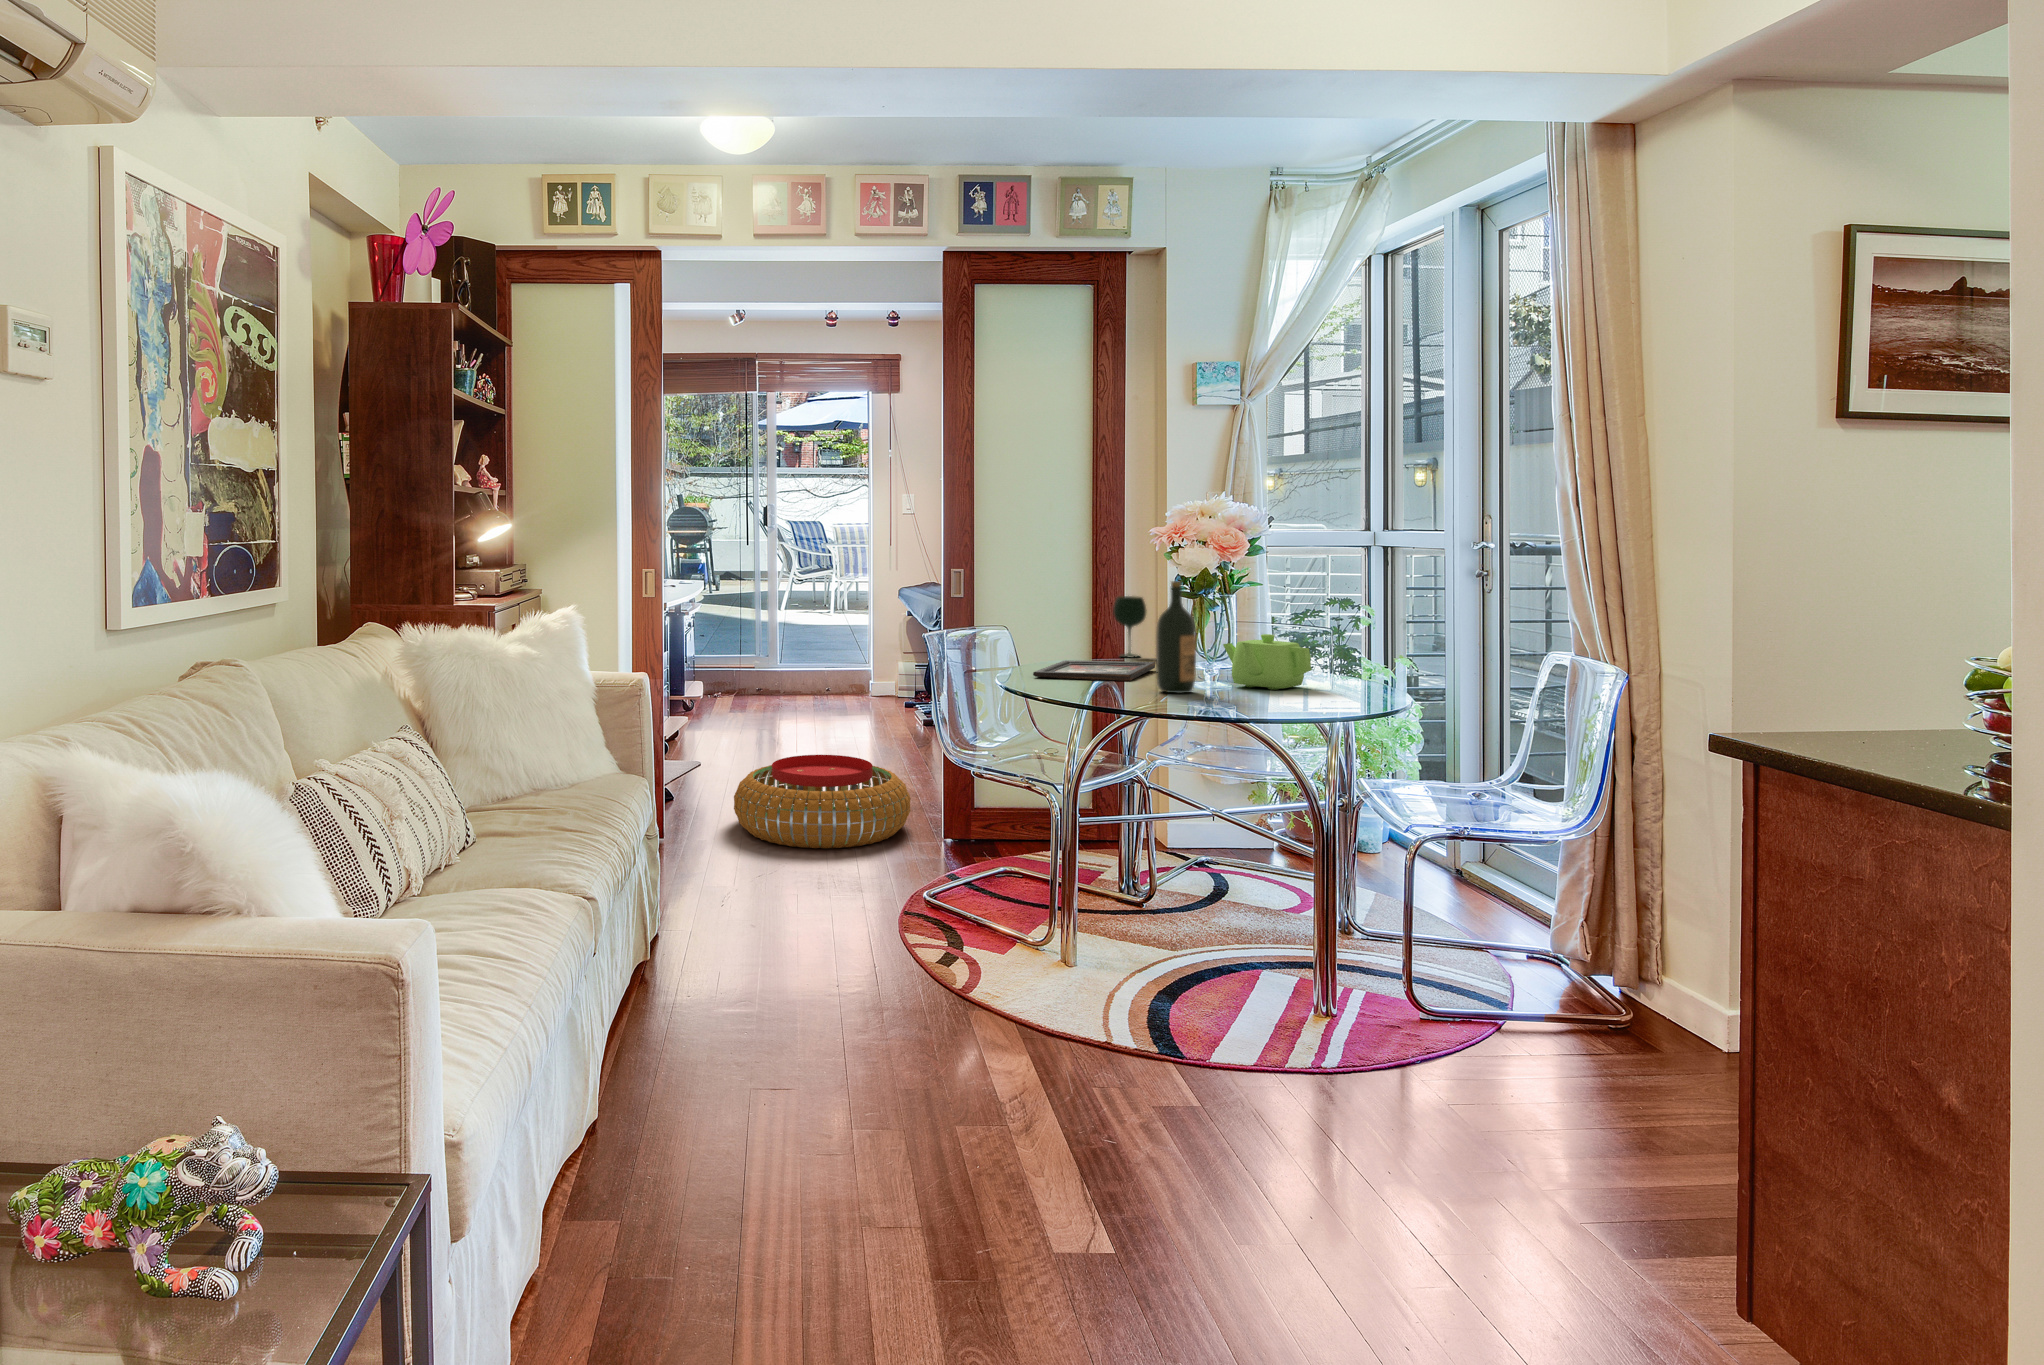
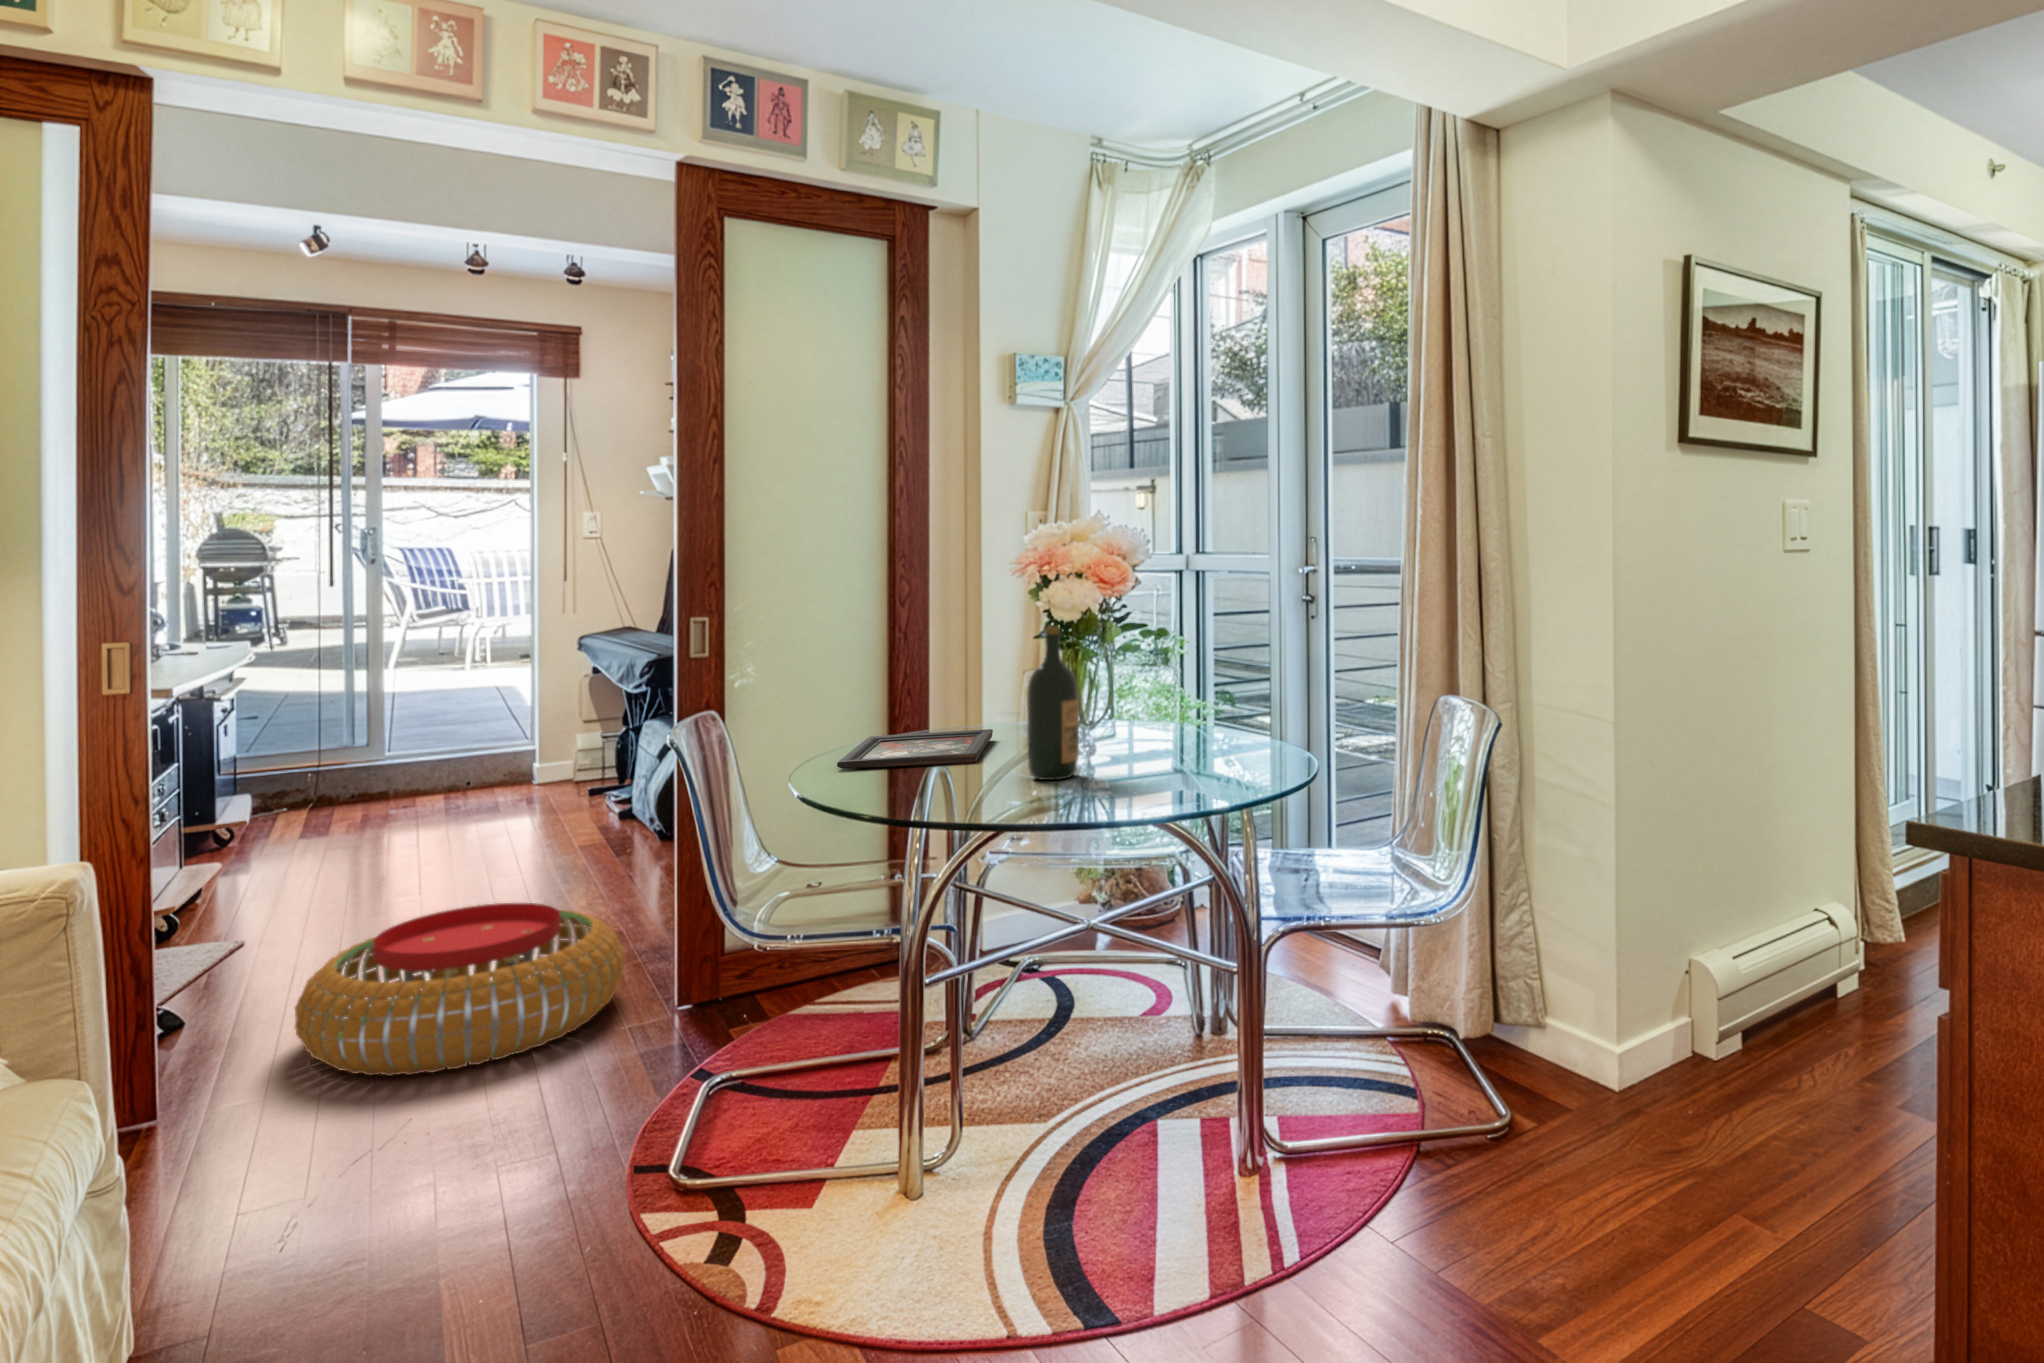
wine glass: present [1113,596,1147,658] -> none [920,641,962,720]
teapot: present [1223,634,1311,690] -> none [1097,688,1206,759]

